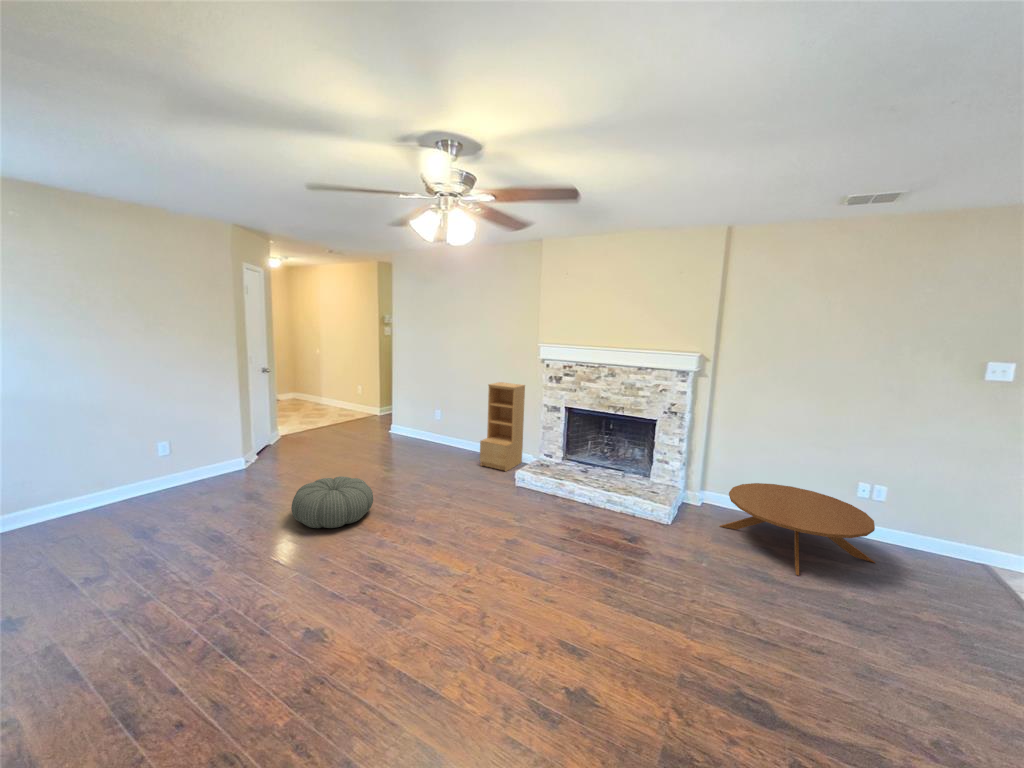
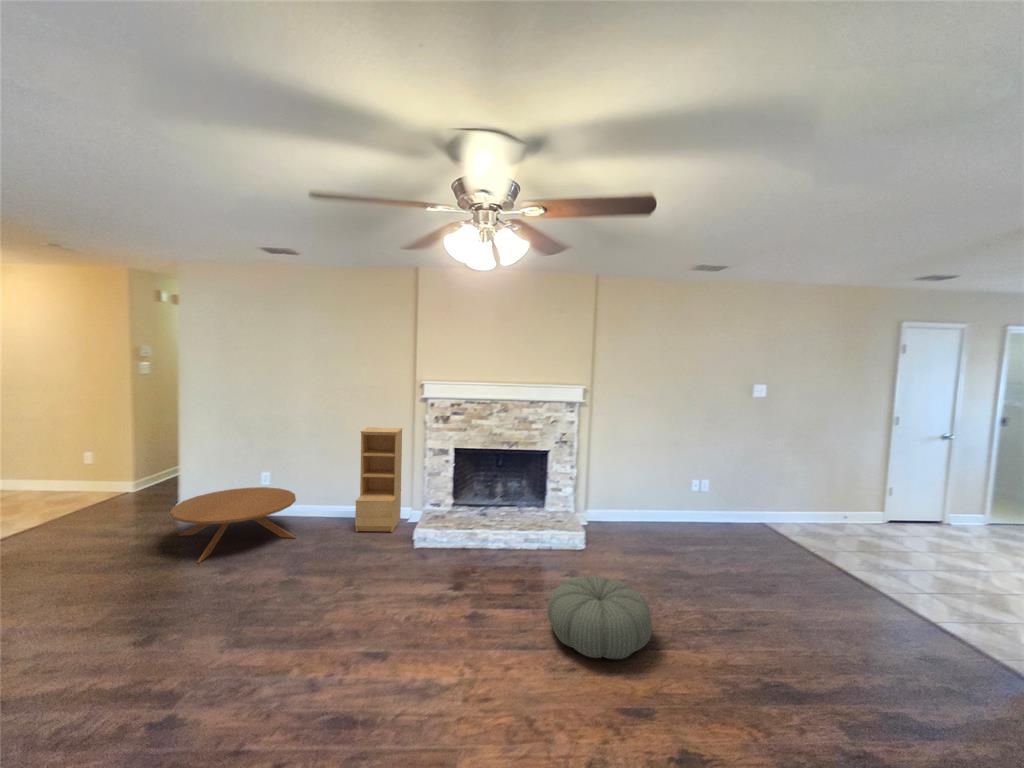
pouf: present [291,476,373,528] -> present [548,575,652,659]
coffee table: present [720,483,875,575] -> present [170,487,296,563]

